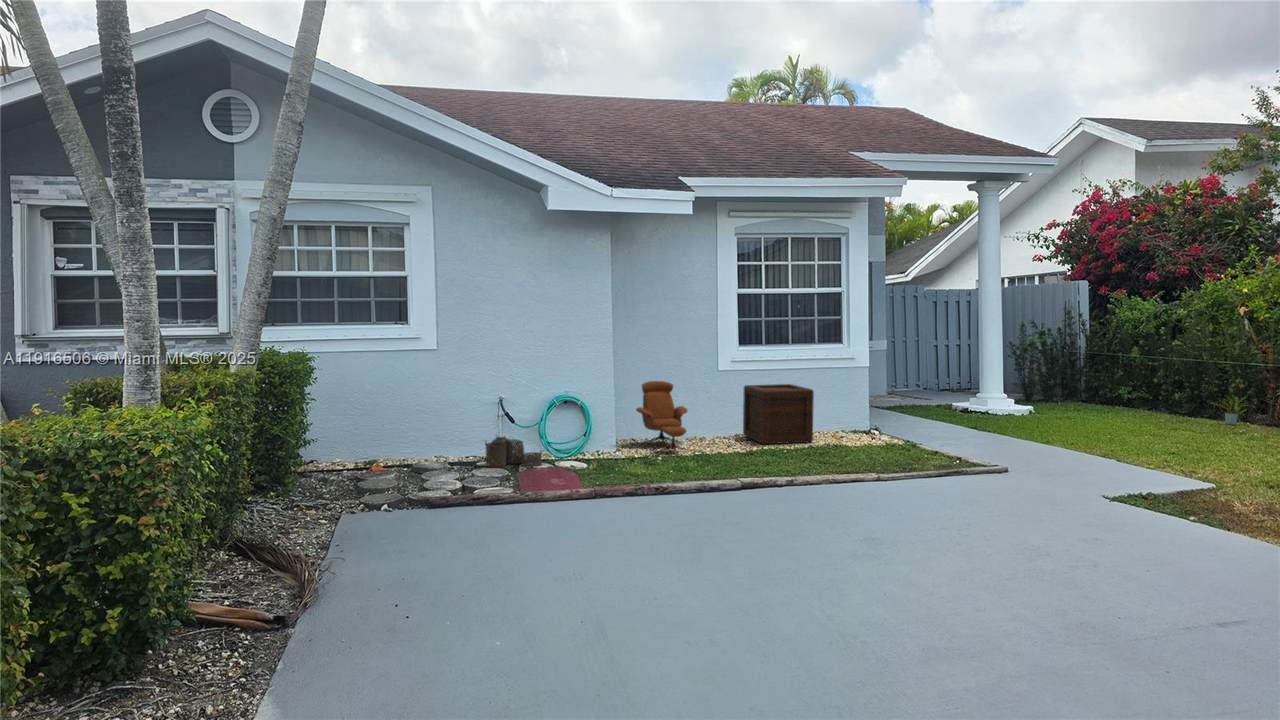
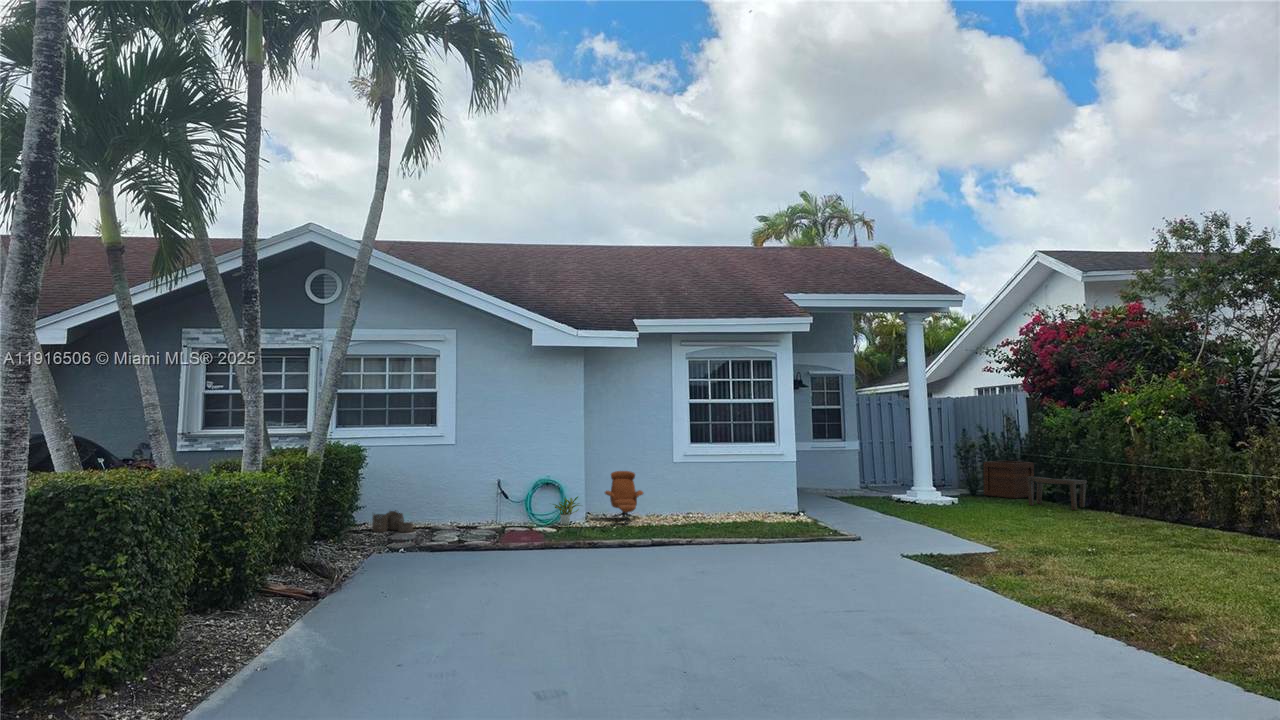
bench: none [1115,380,1190,419] -> present [1027,477,1087,510]
wooden crate: present [743,384,814,444] -> present [983,460,1034,499]
potted plant: present [1210,395,1254,425] -> present [553,497,579,525]
woven basket: present [485,437,542,467] -> present [372,510,413,532]

